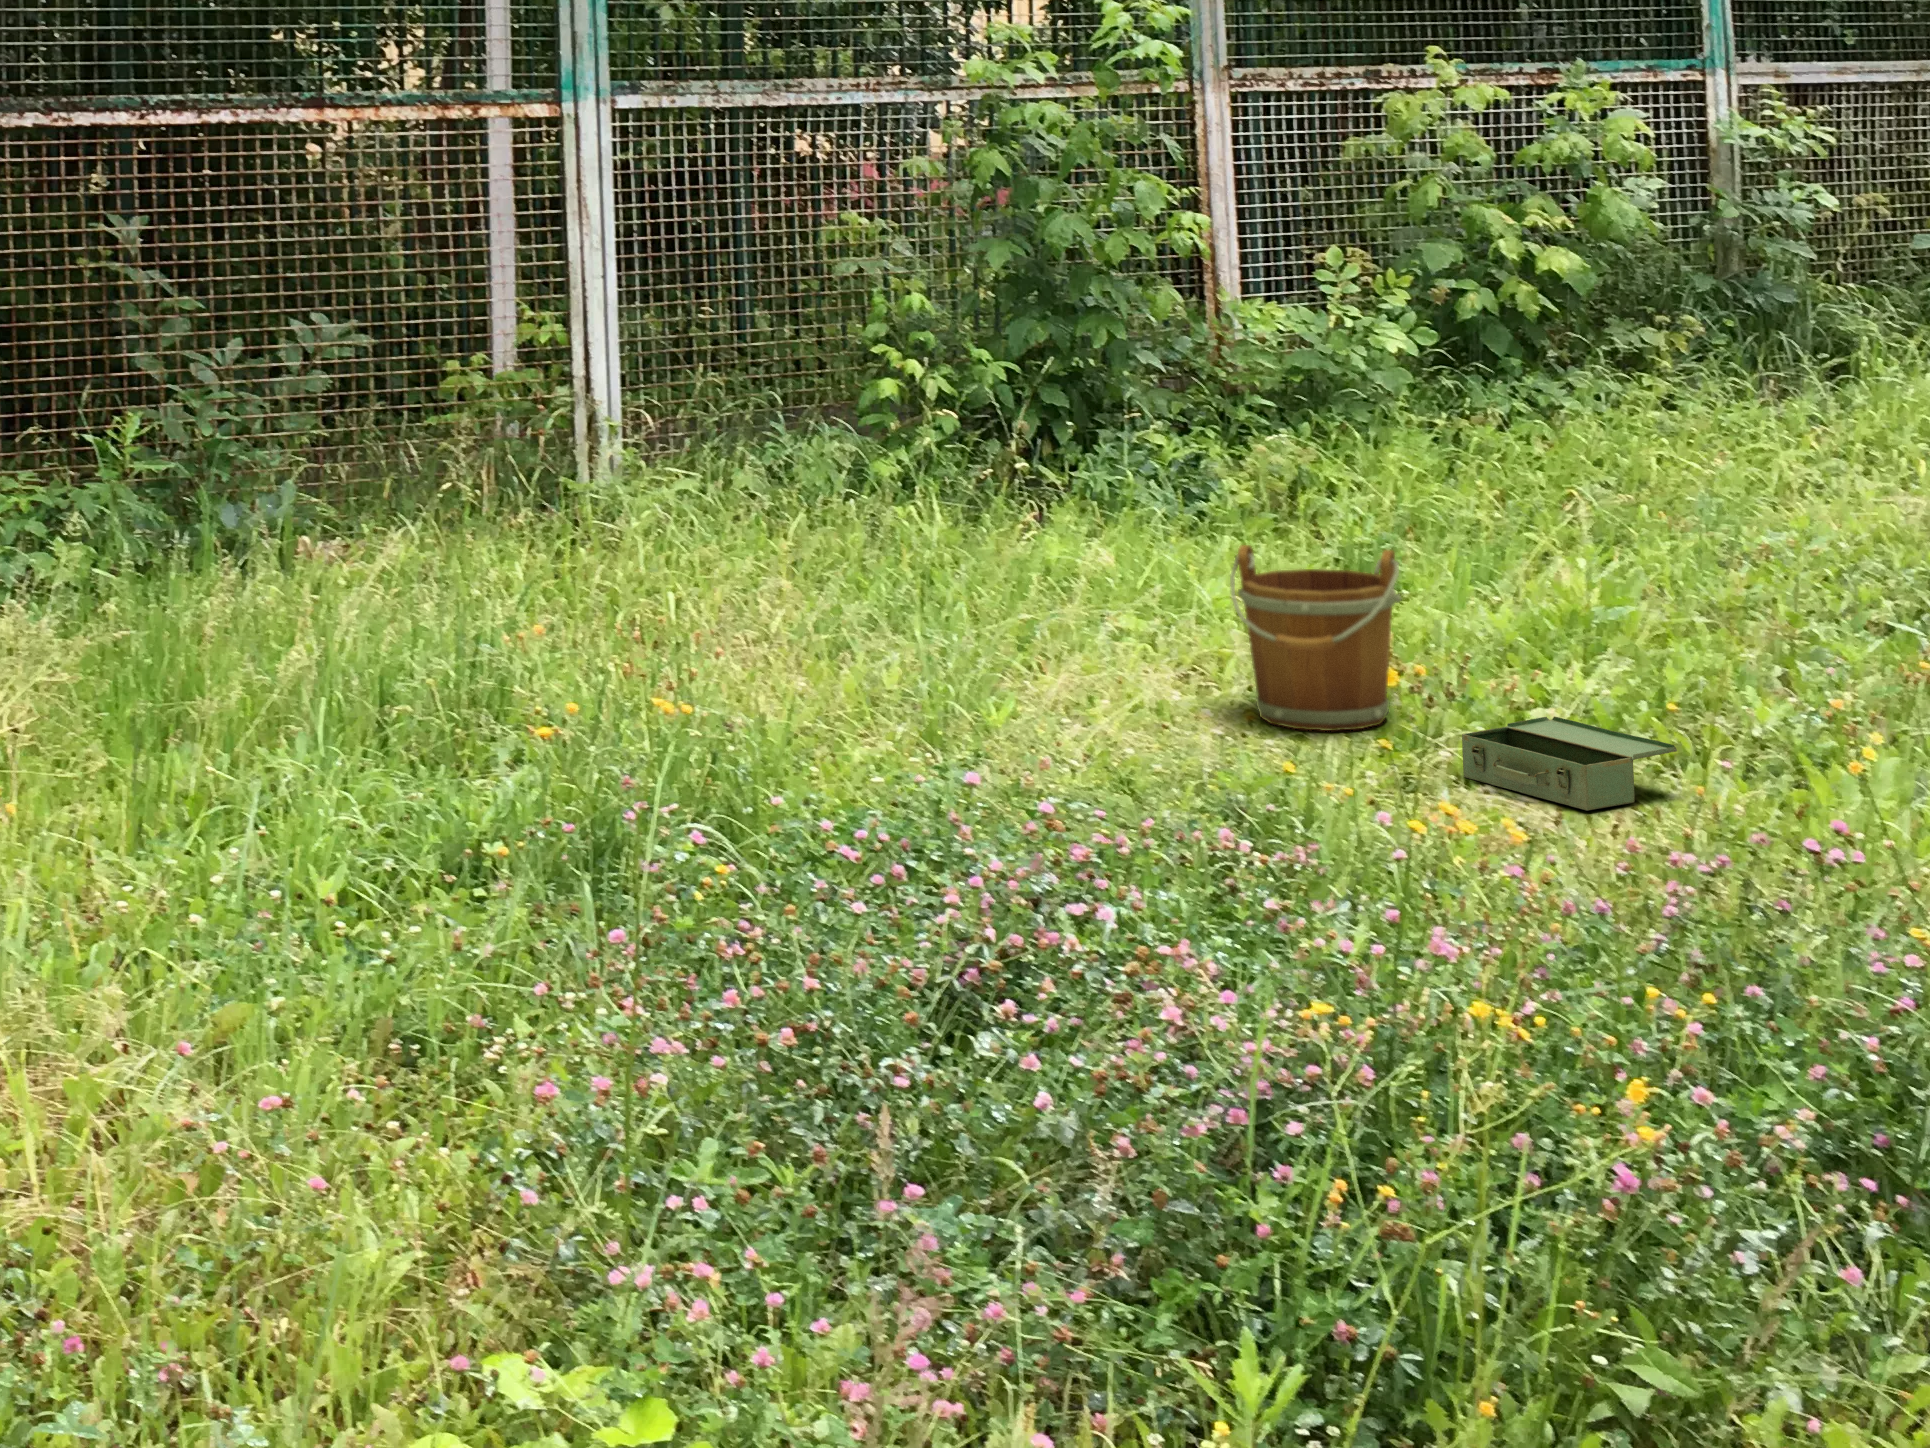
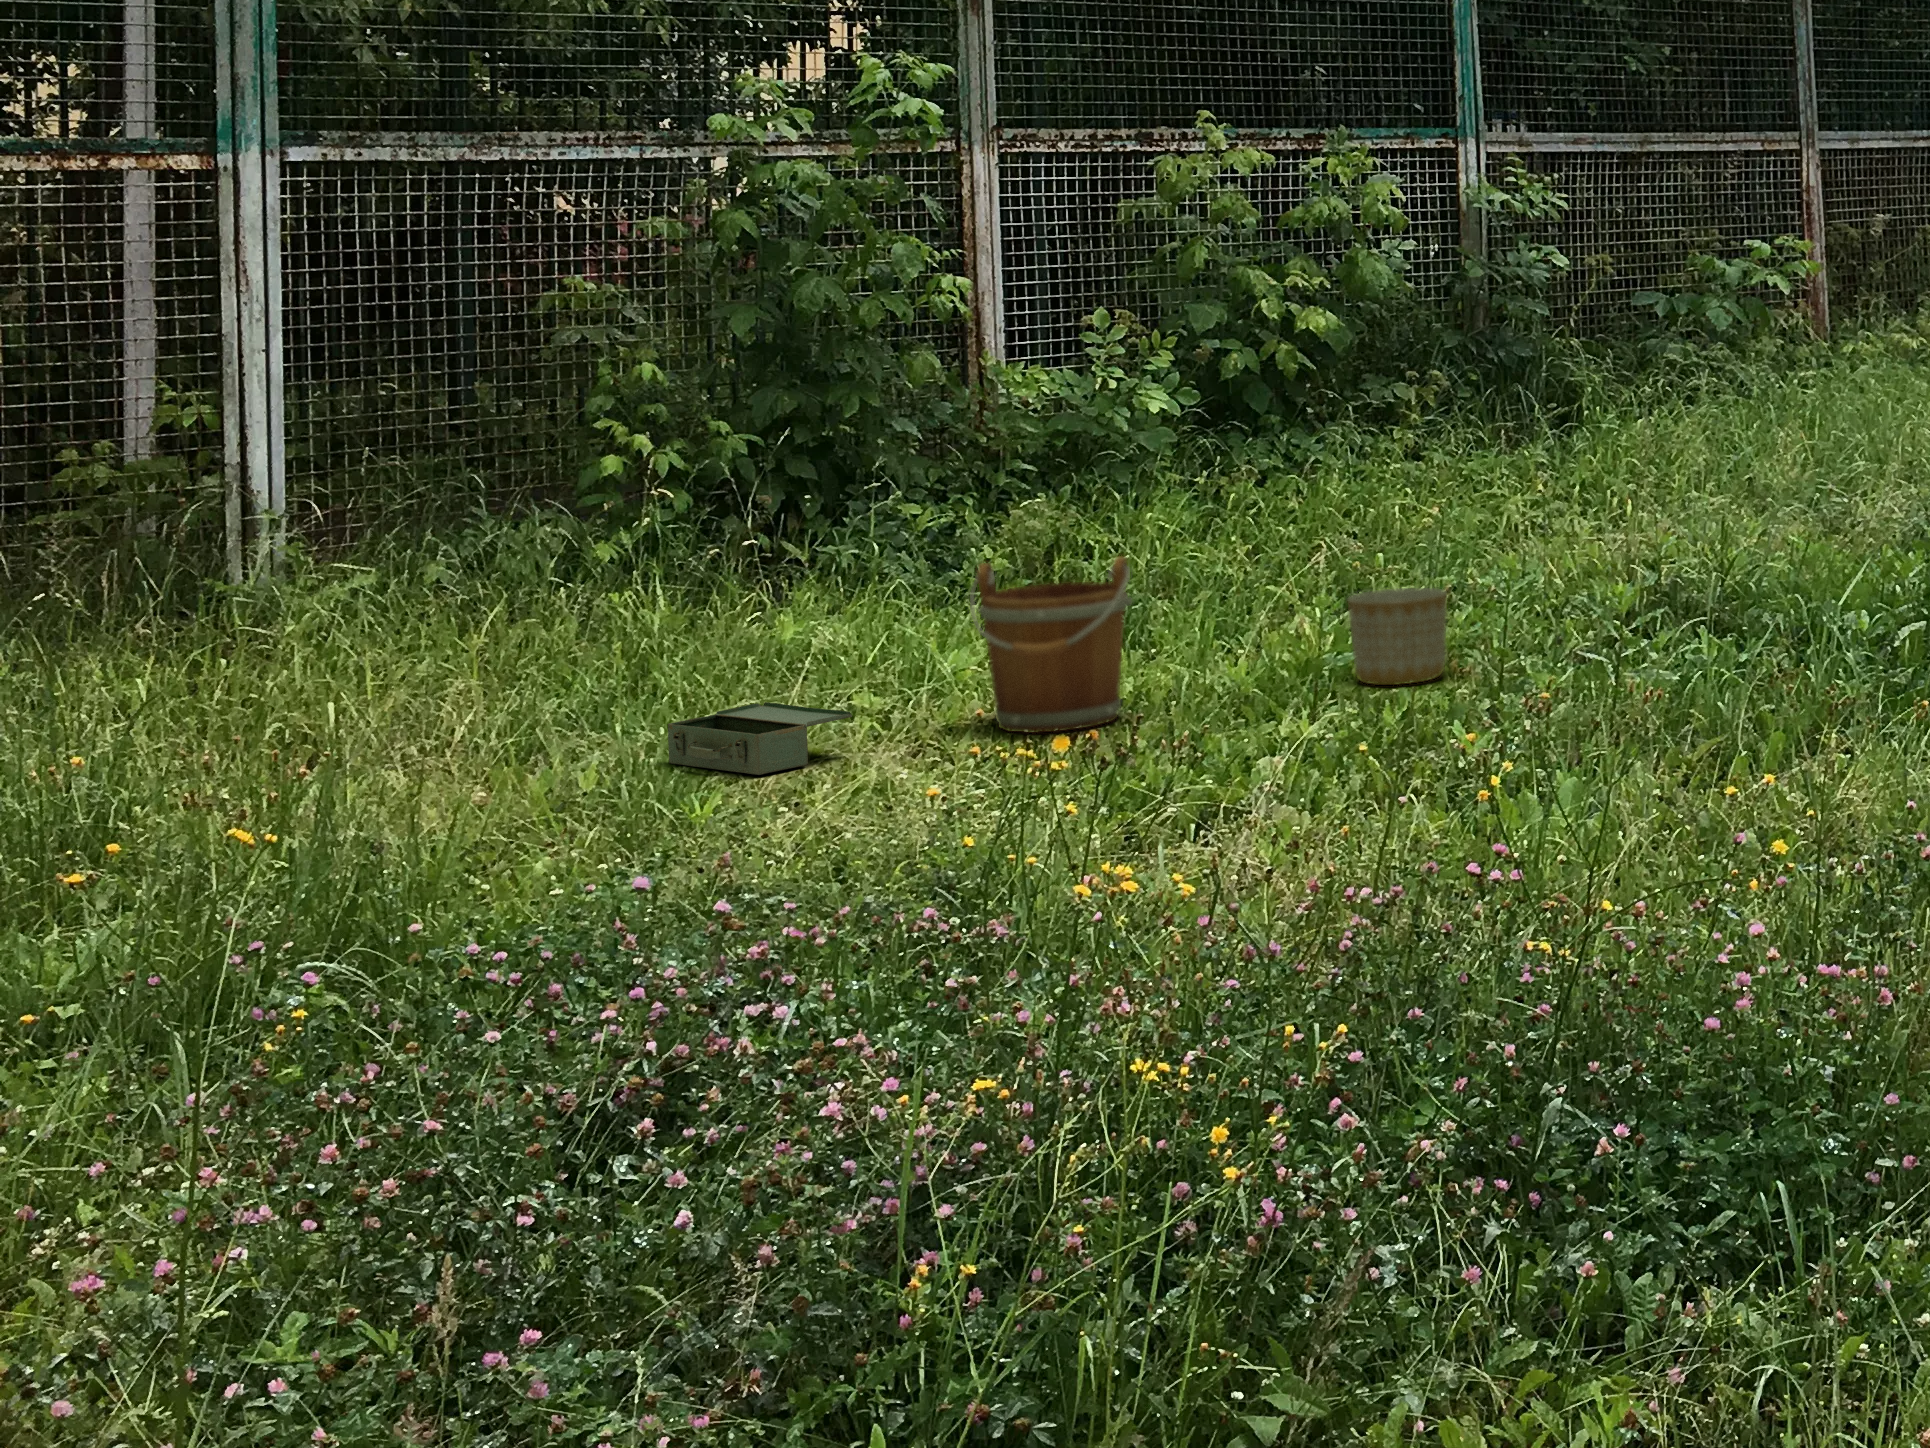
planter: none [1640,601,1759,713] -> present [1347,588,1447,685]
toolbox: present [1462,717,1677,810] -> present [668,702,852,775]

